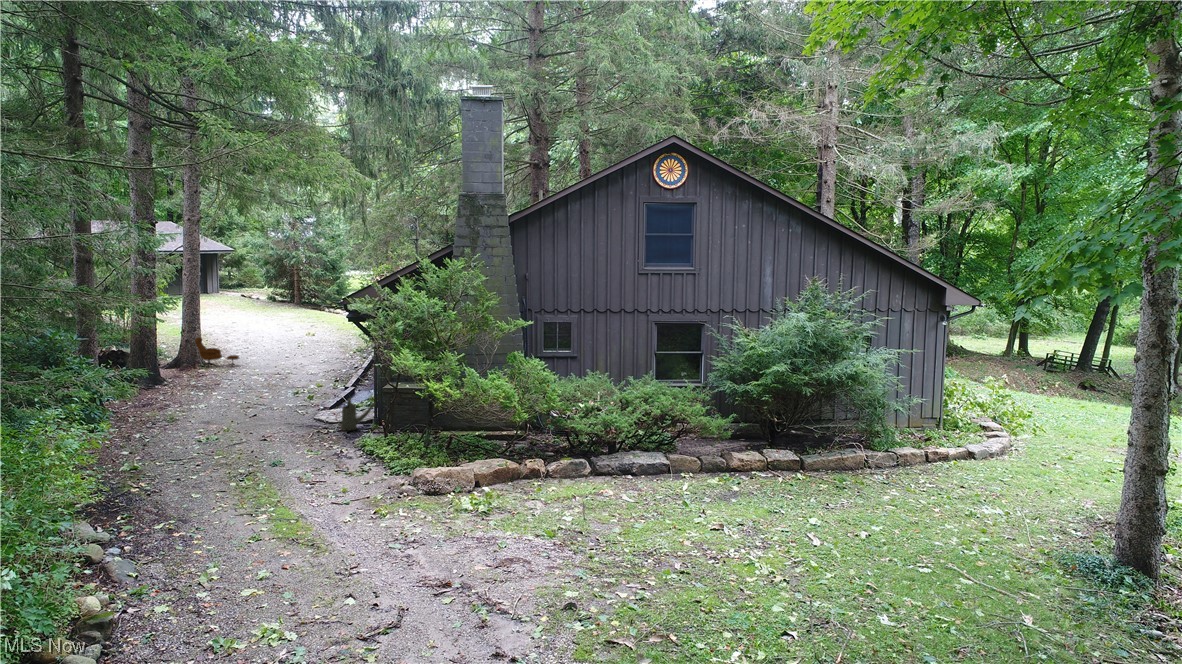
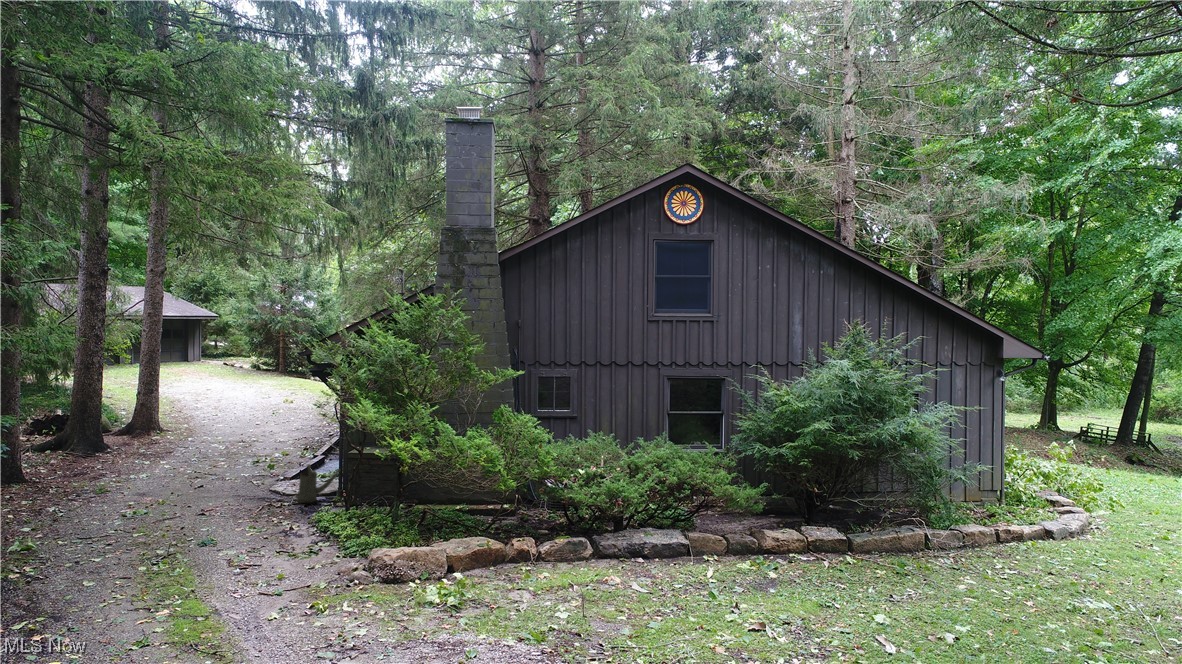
lounge chair: present [195,337,239,366] -> none [154,400,205,434]

